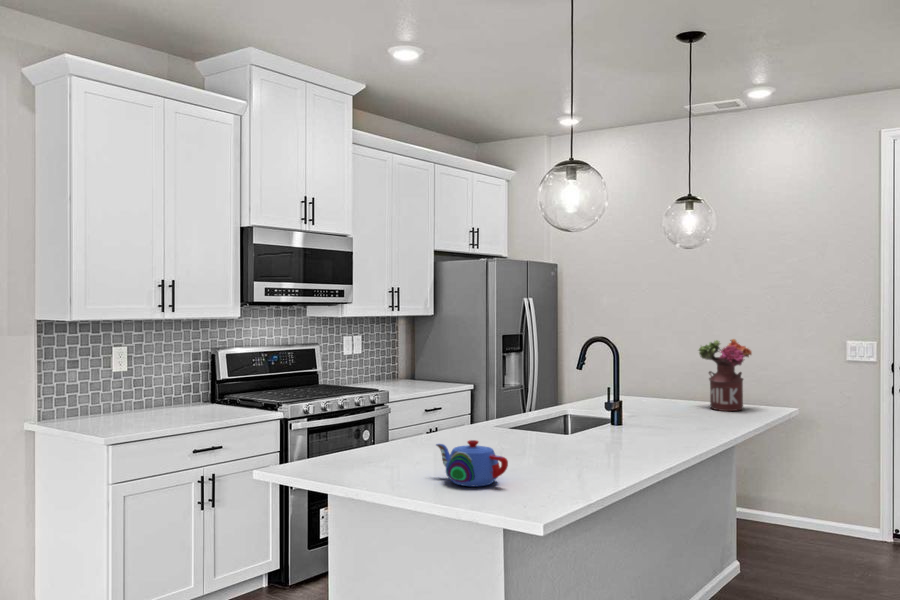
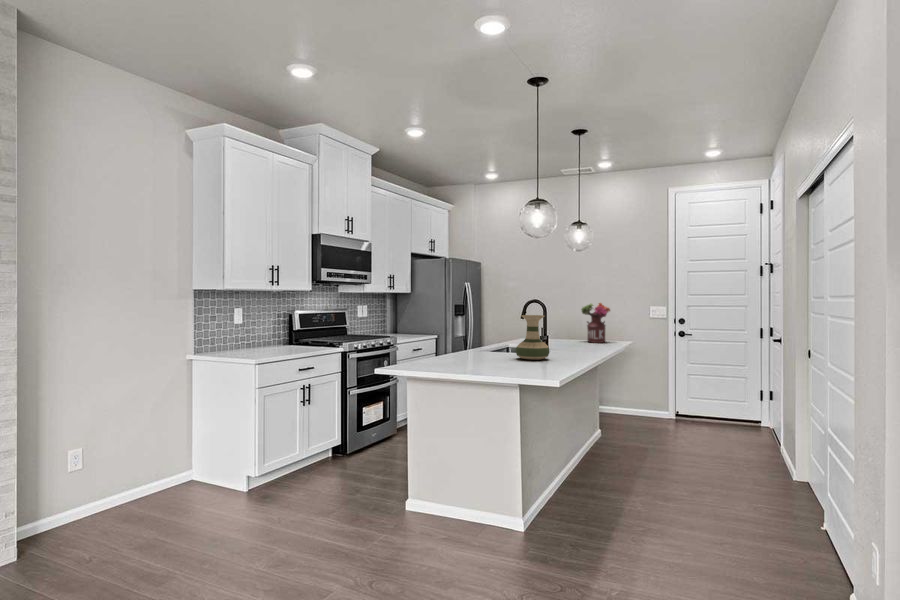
vase: none [533,371,595,456] -> present [516,315,549,360]
teapot: present [436,440,508,487] -> none [479,347,522,371]

